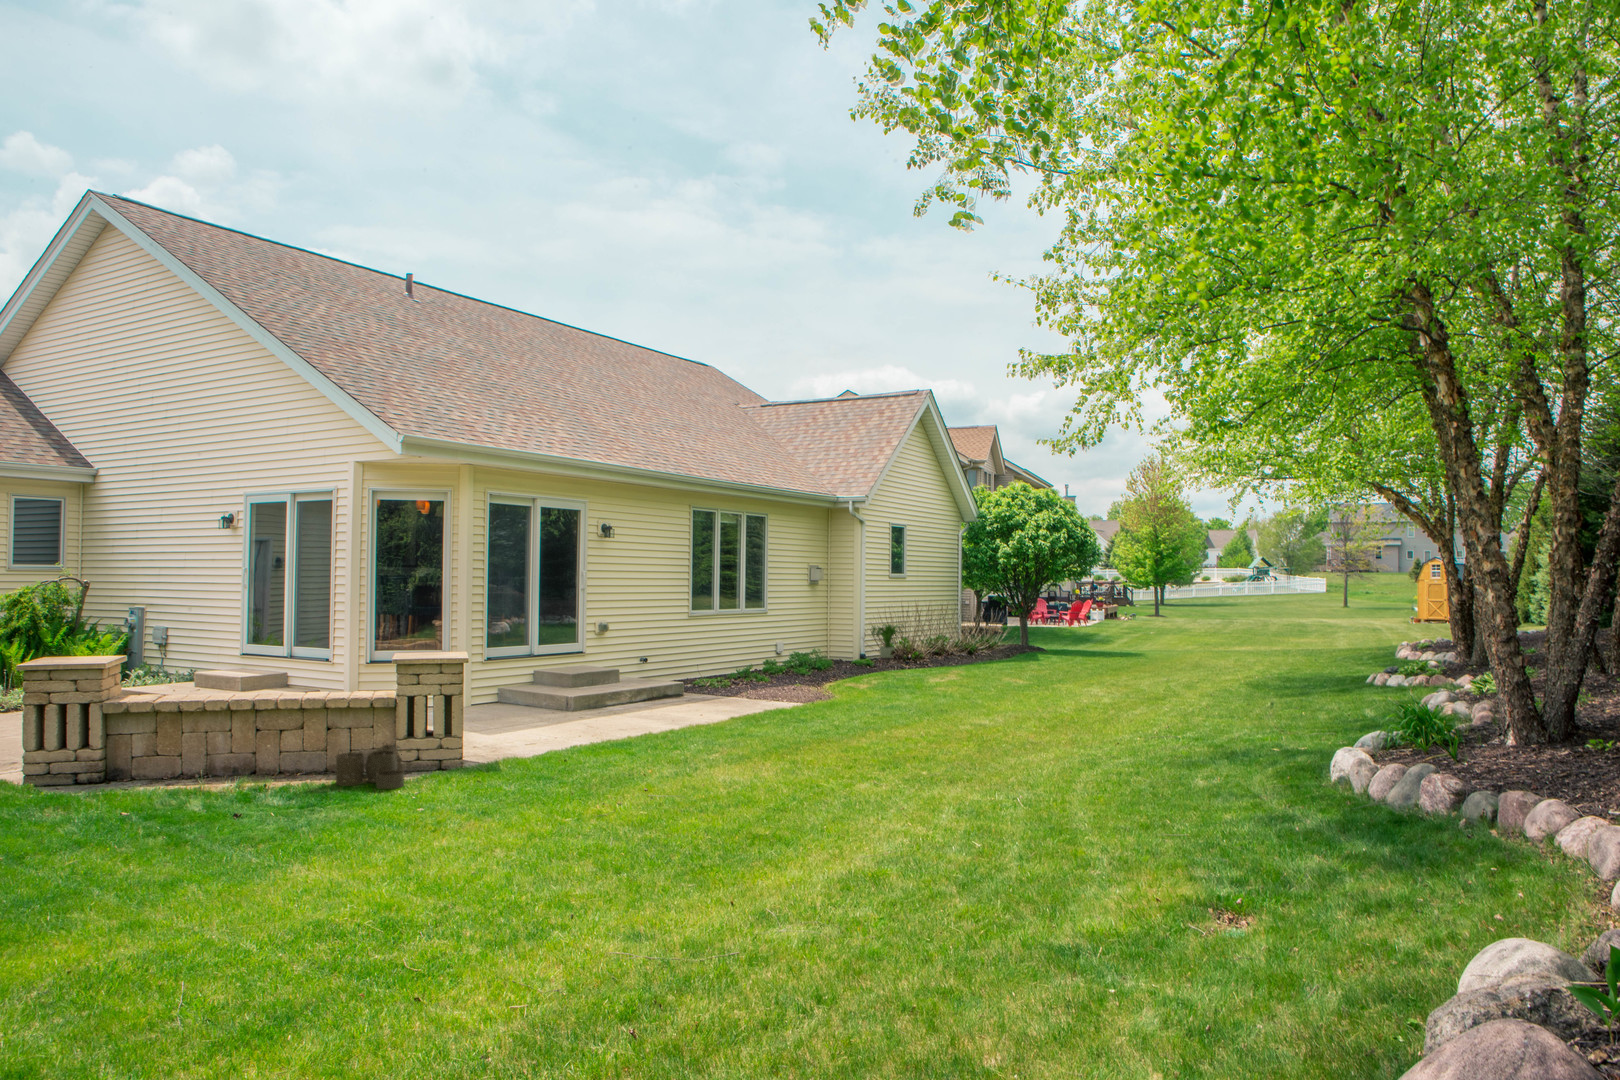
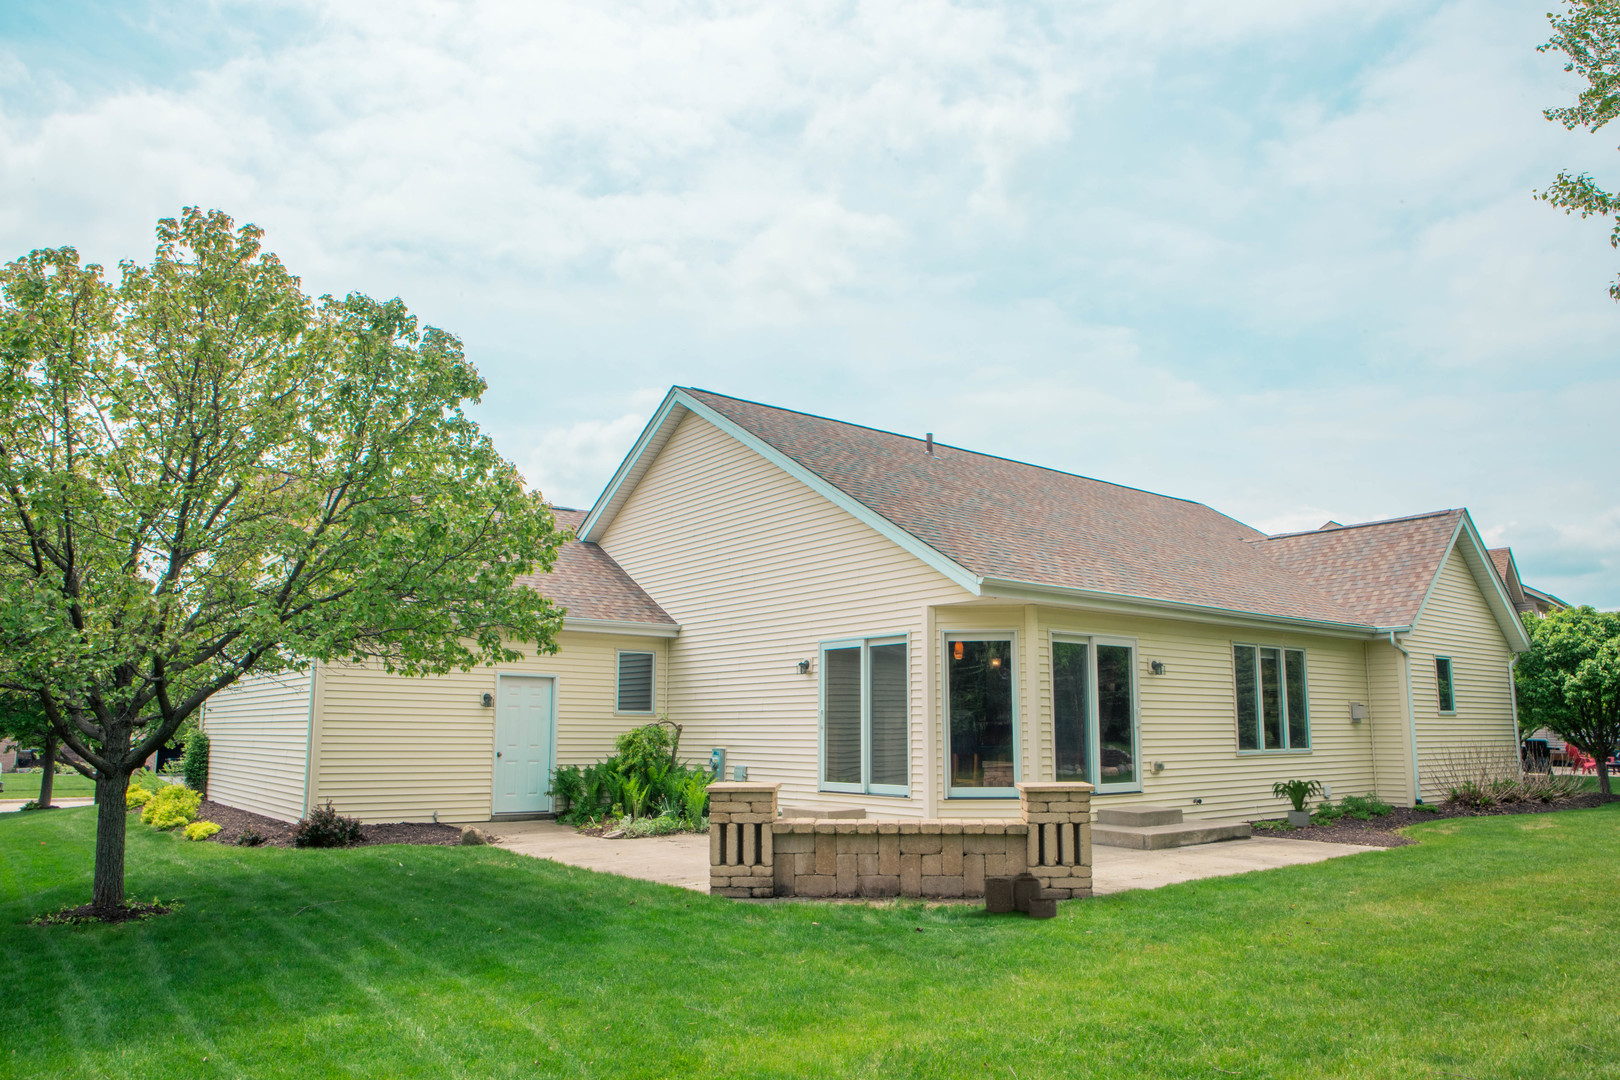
potted plant: present [872,624,904,658] -> present [1272,780,1321,826]

